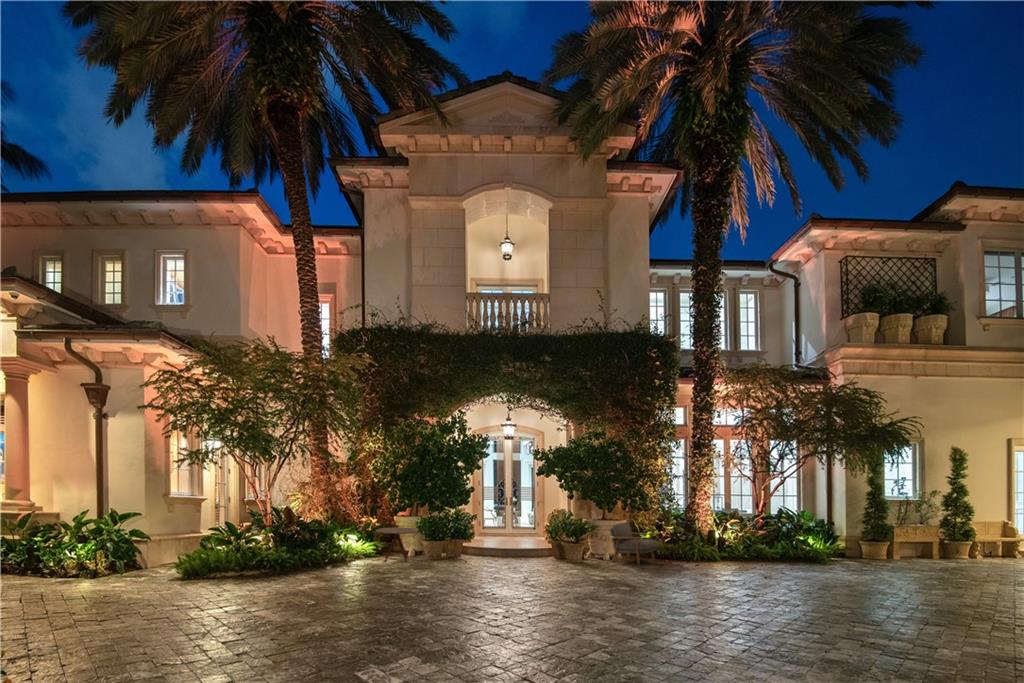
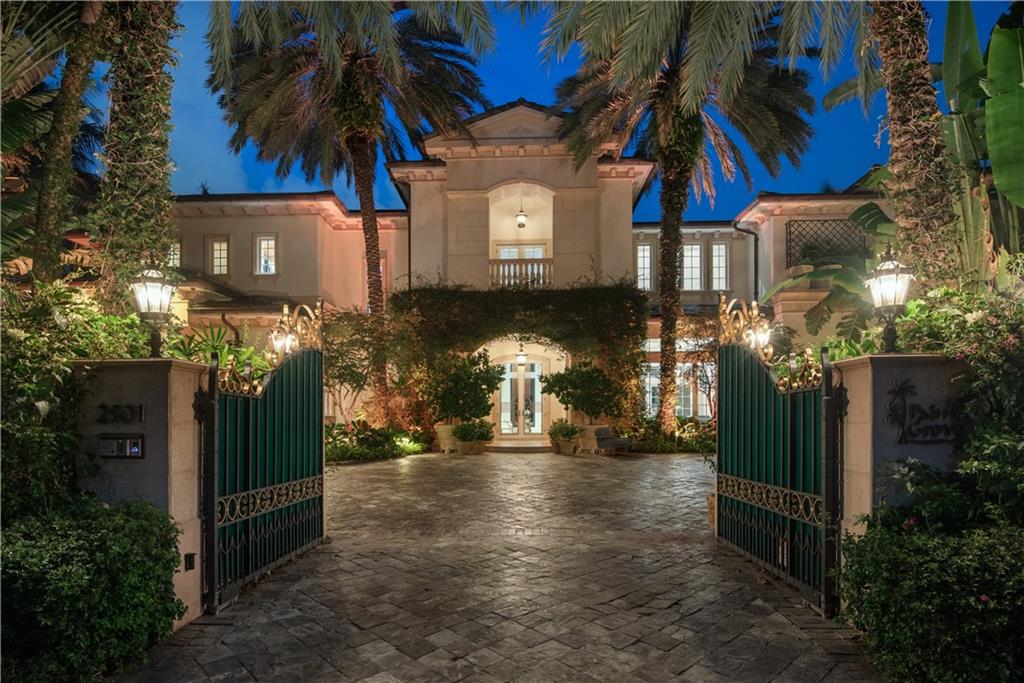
round table: present [376,527,419,562] -> none [424,432,455,455]

